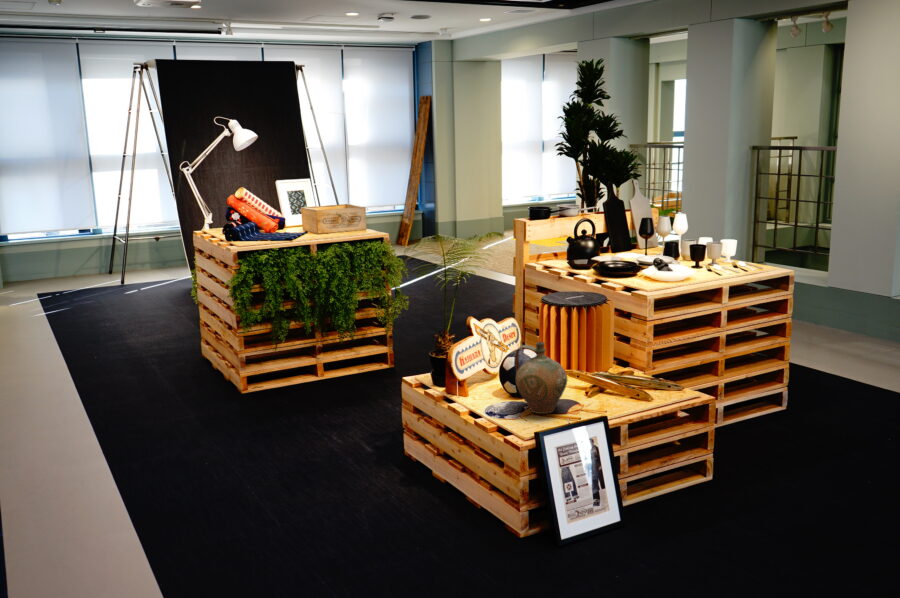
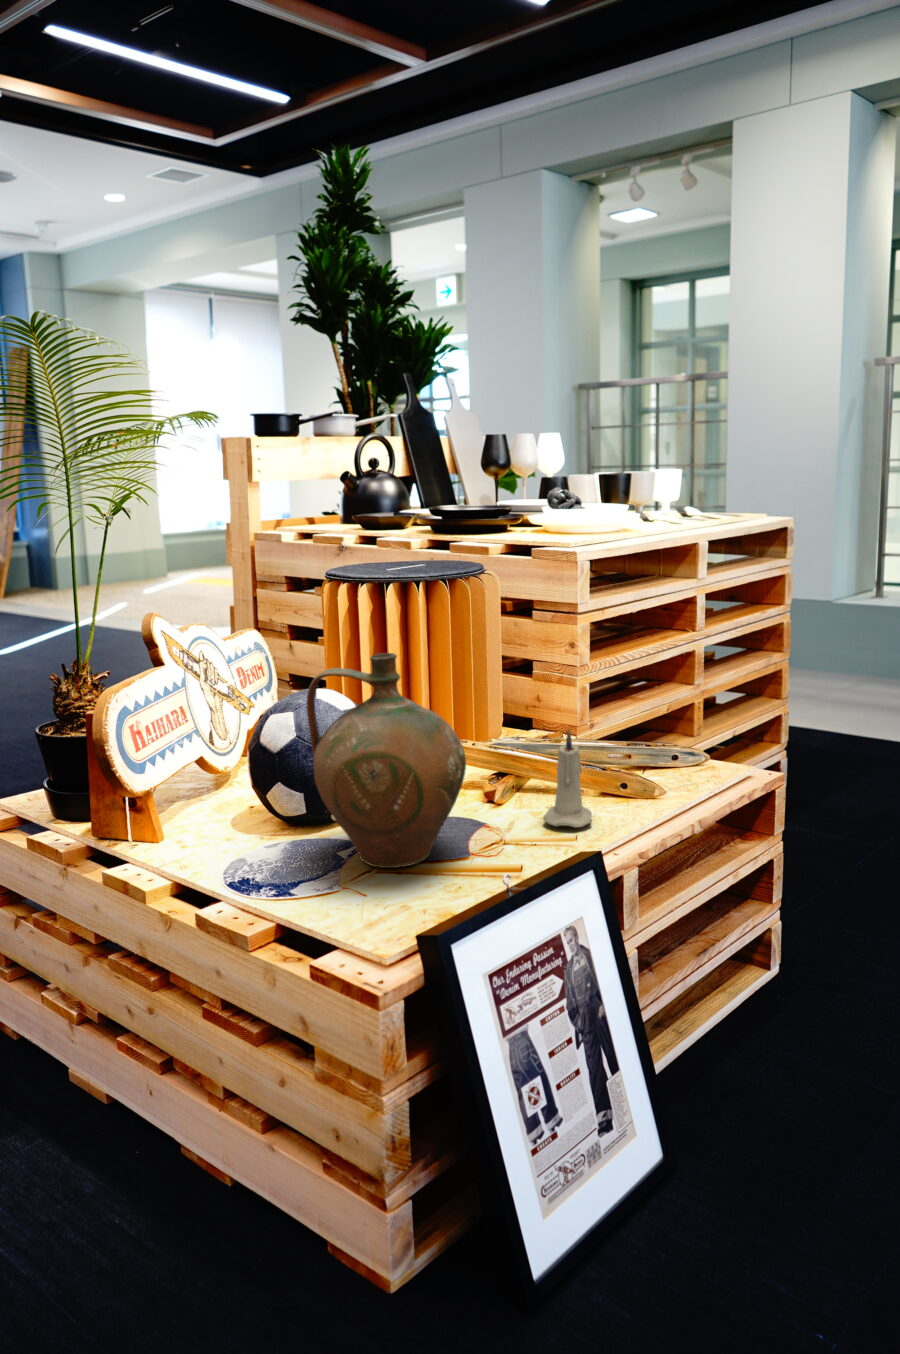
candle: none [599,372,619,409] -> present [543,730,592,827]

